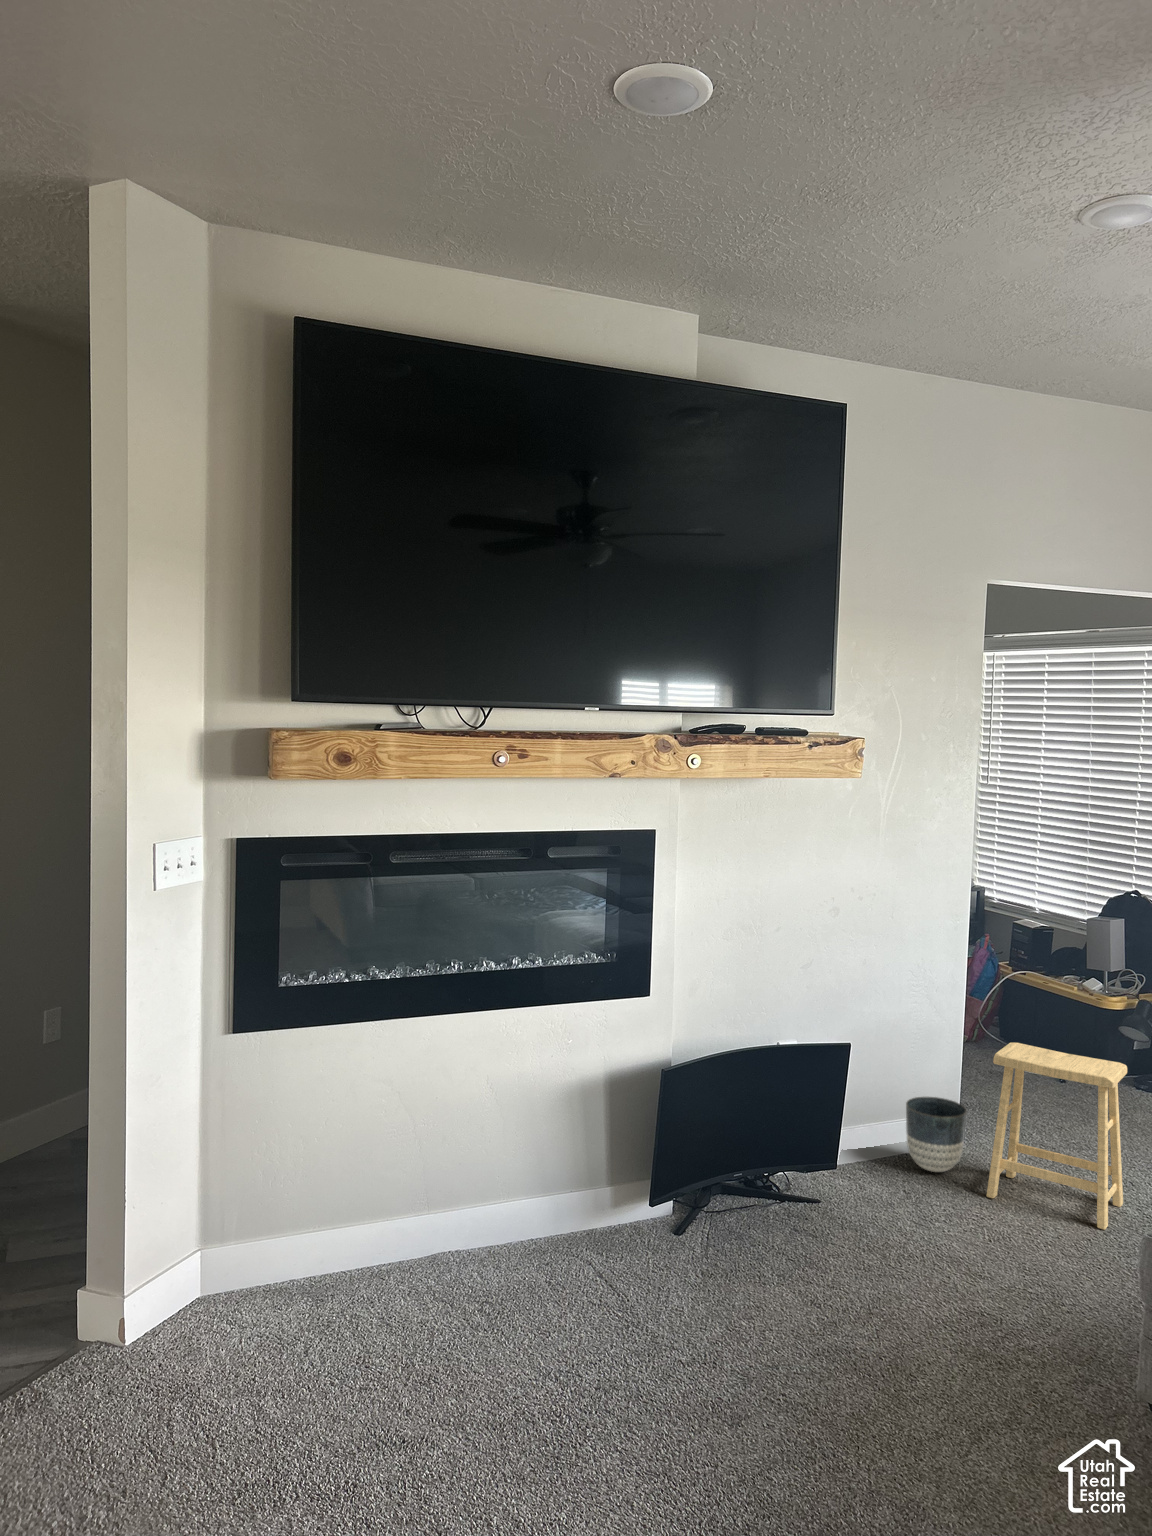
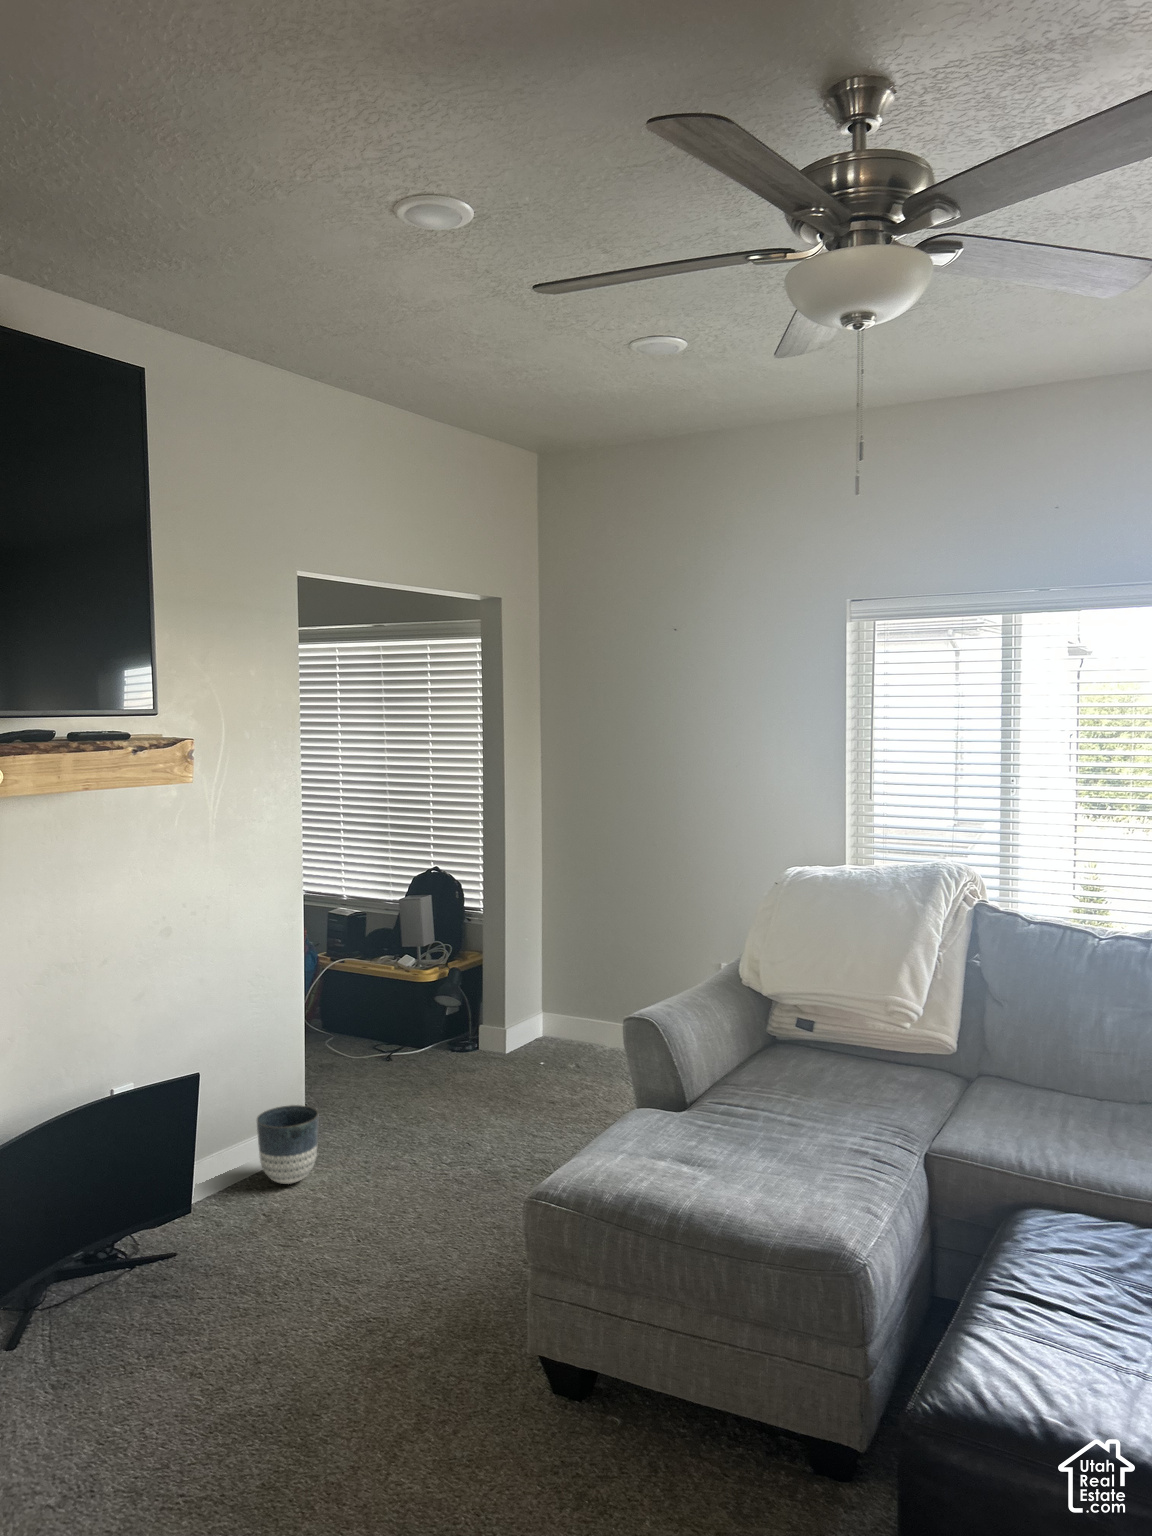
footstool: present [986,1043,1127,1230] -> none [344,1033,466,1195]

